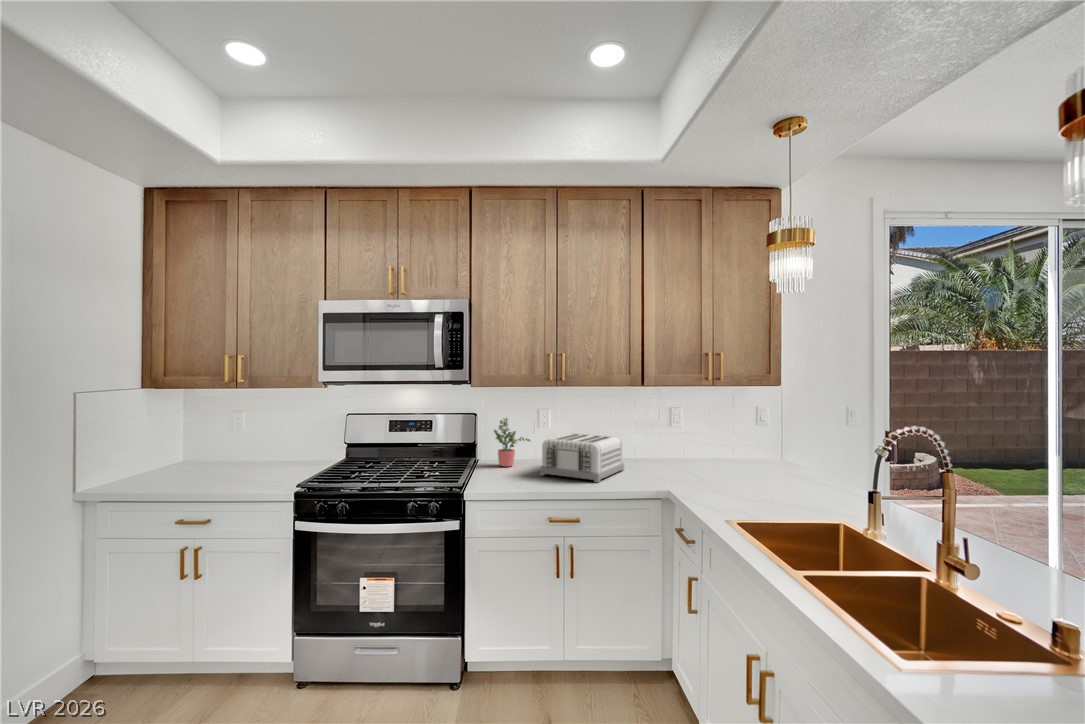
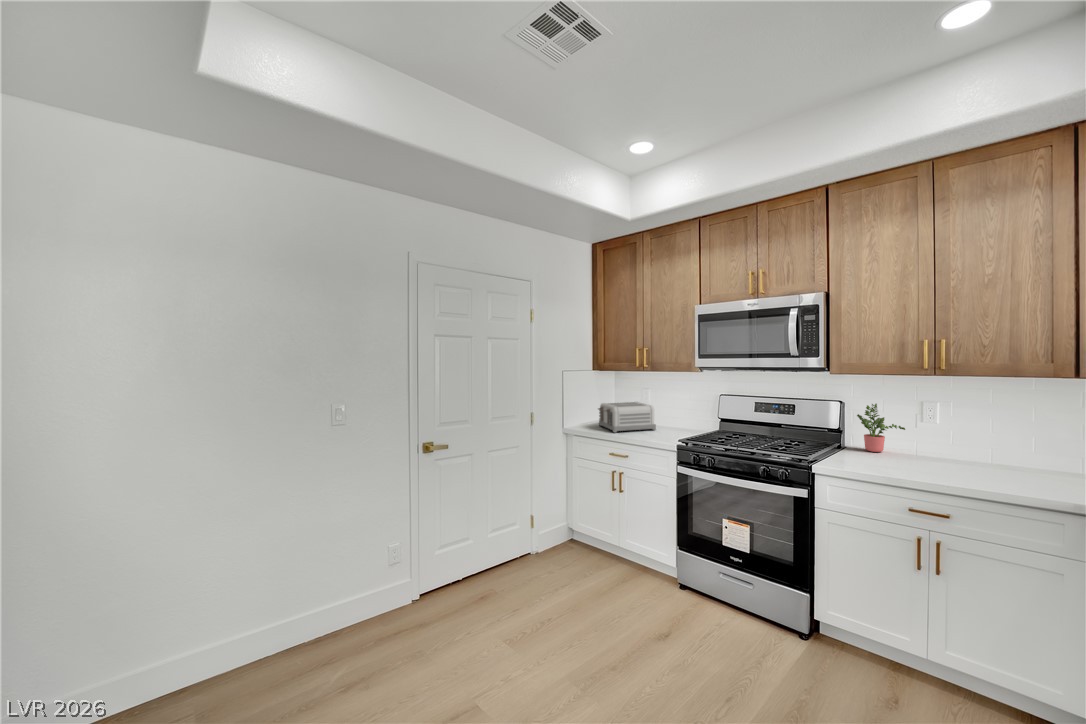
toaster: present [540,433,624,482] -> present [598,402,656,432]

